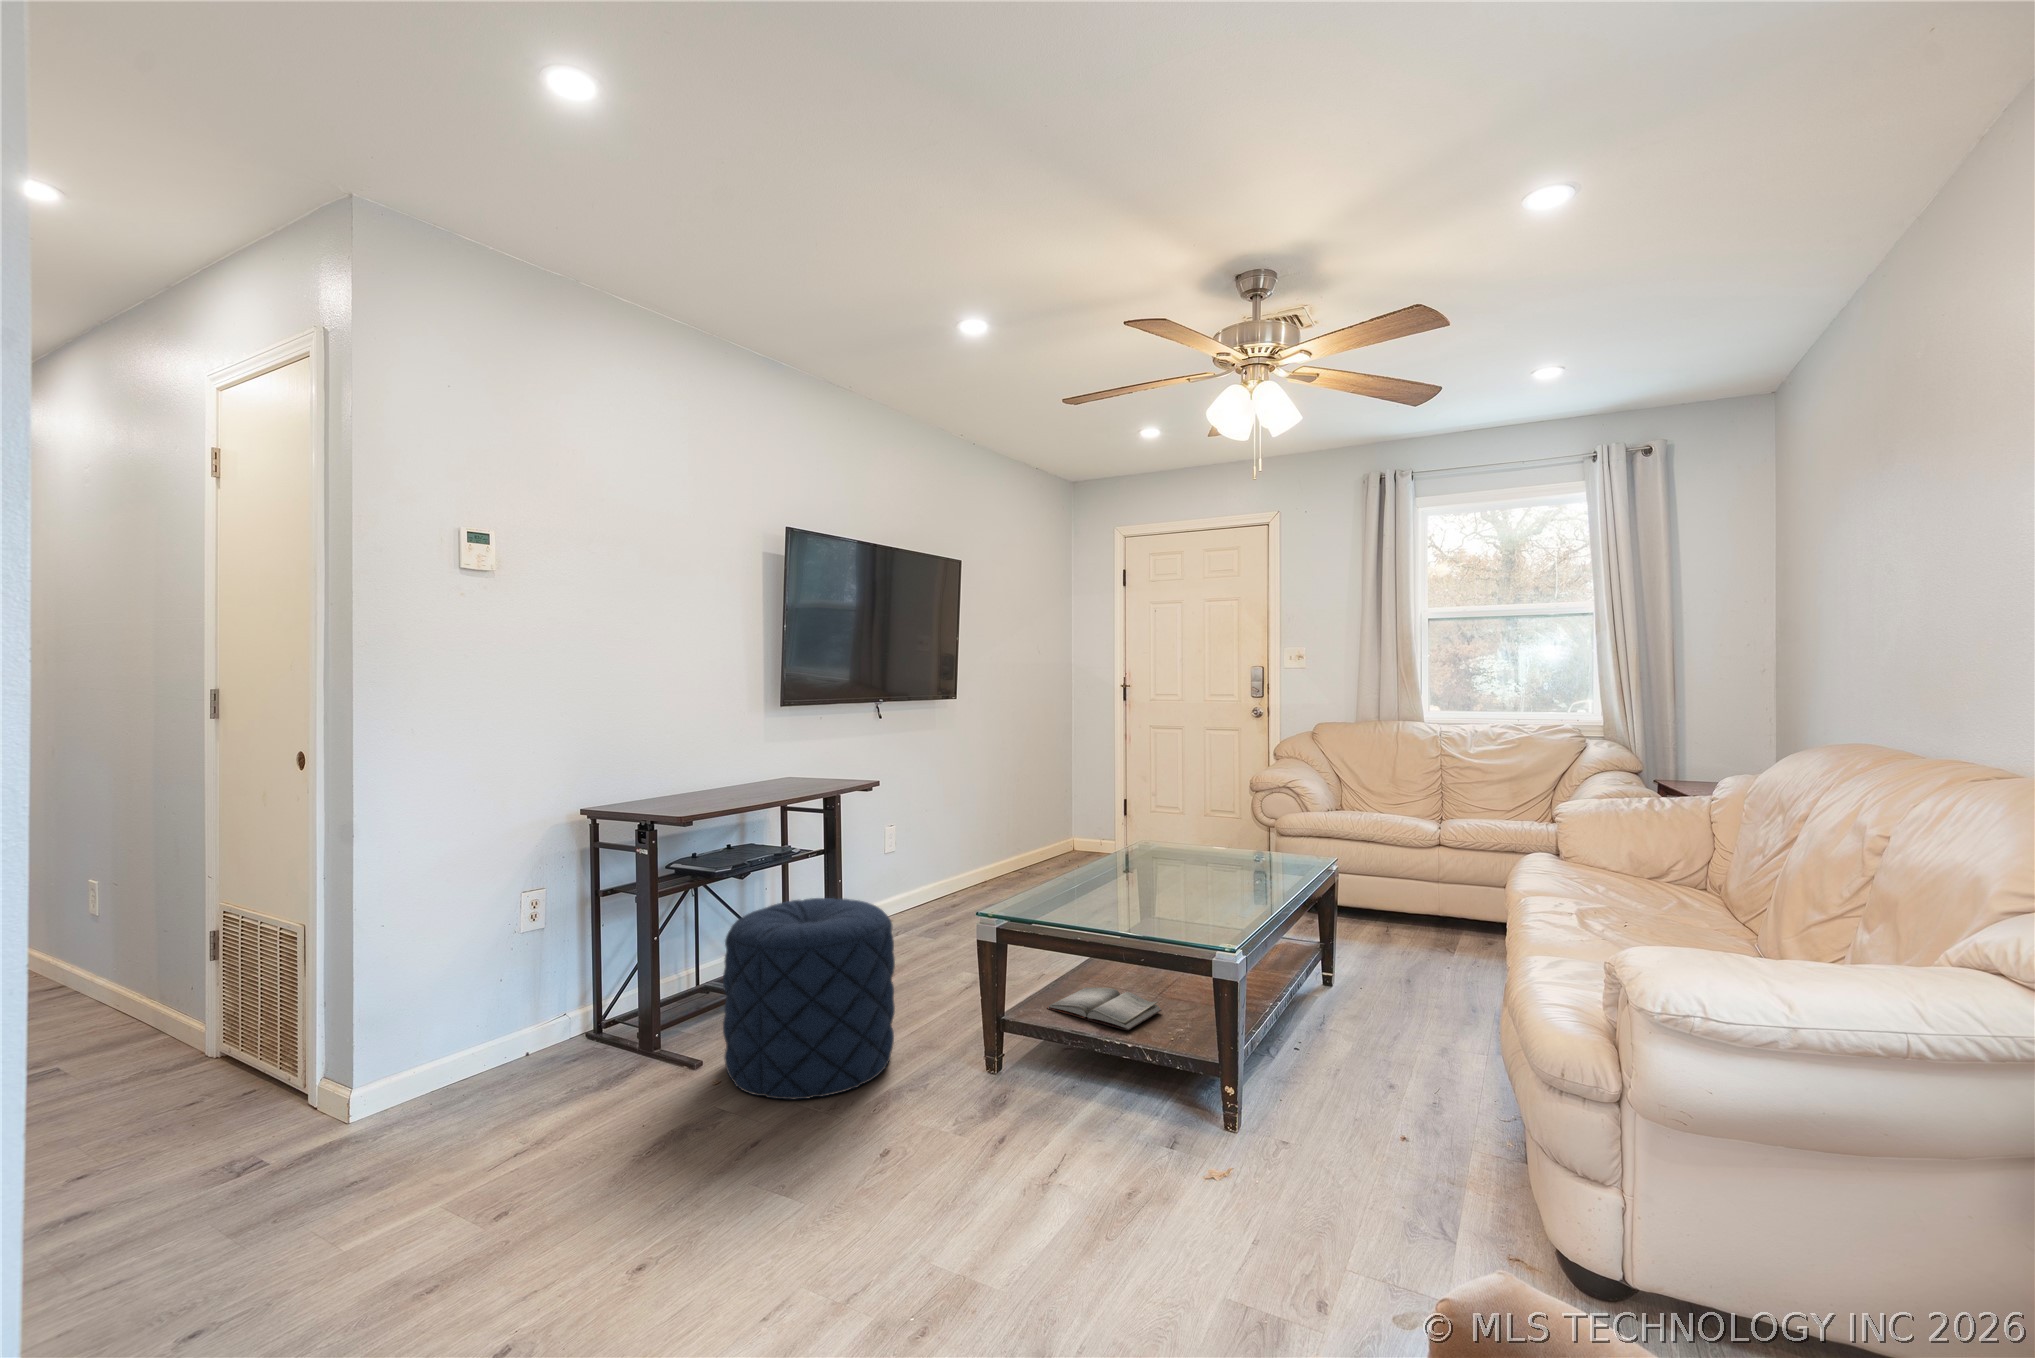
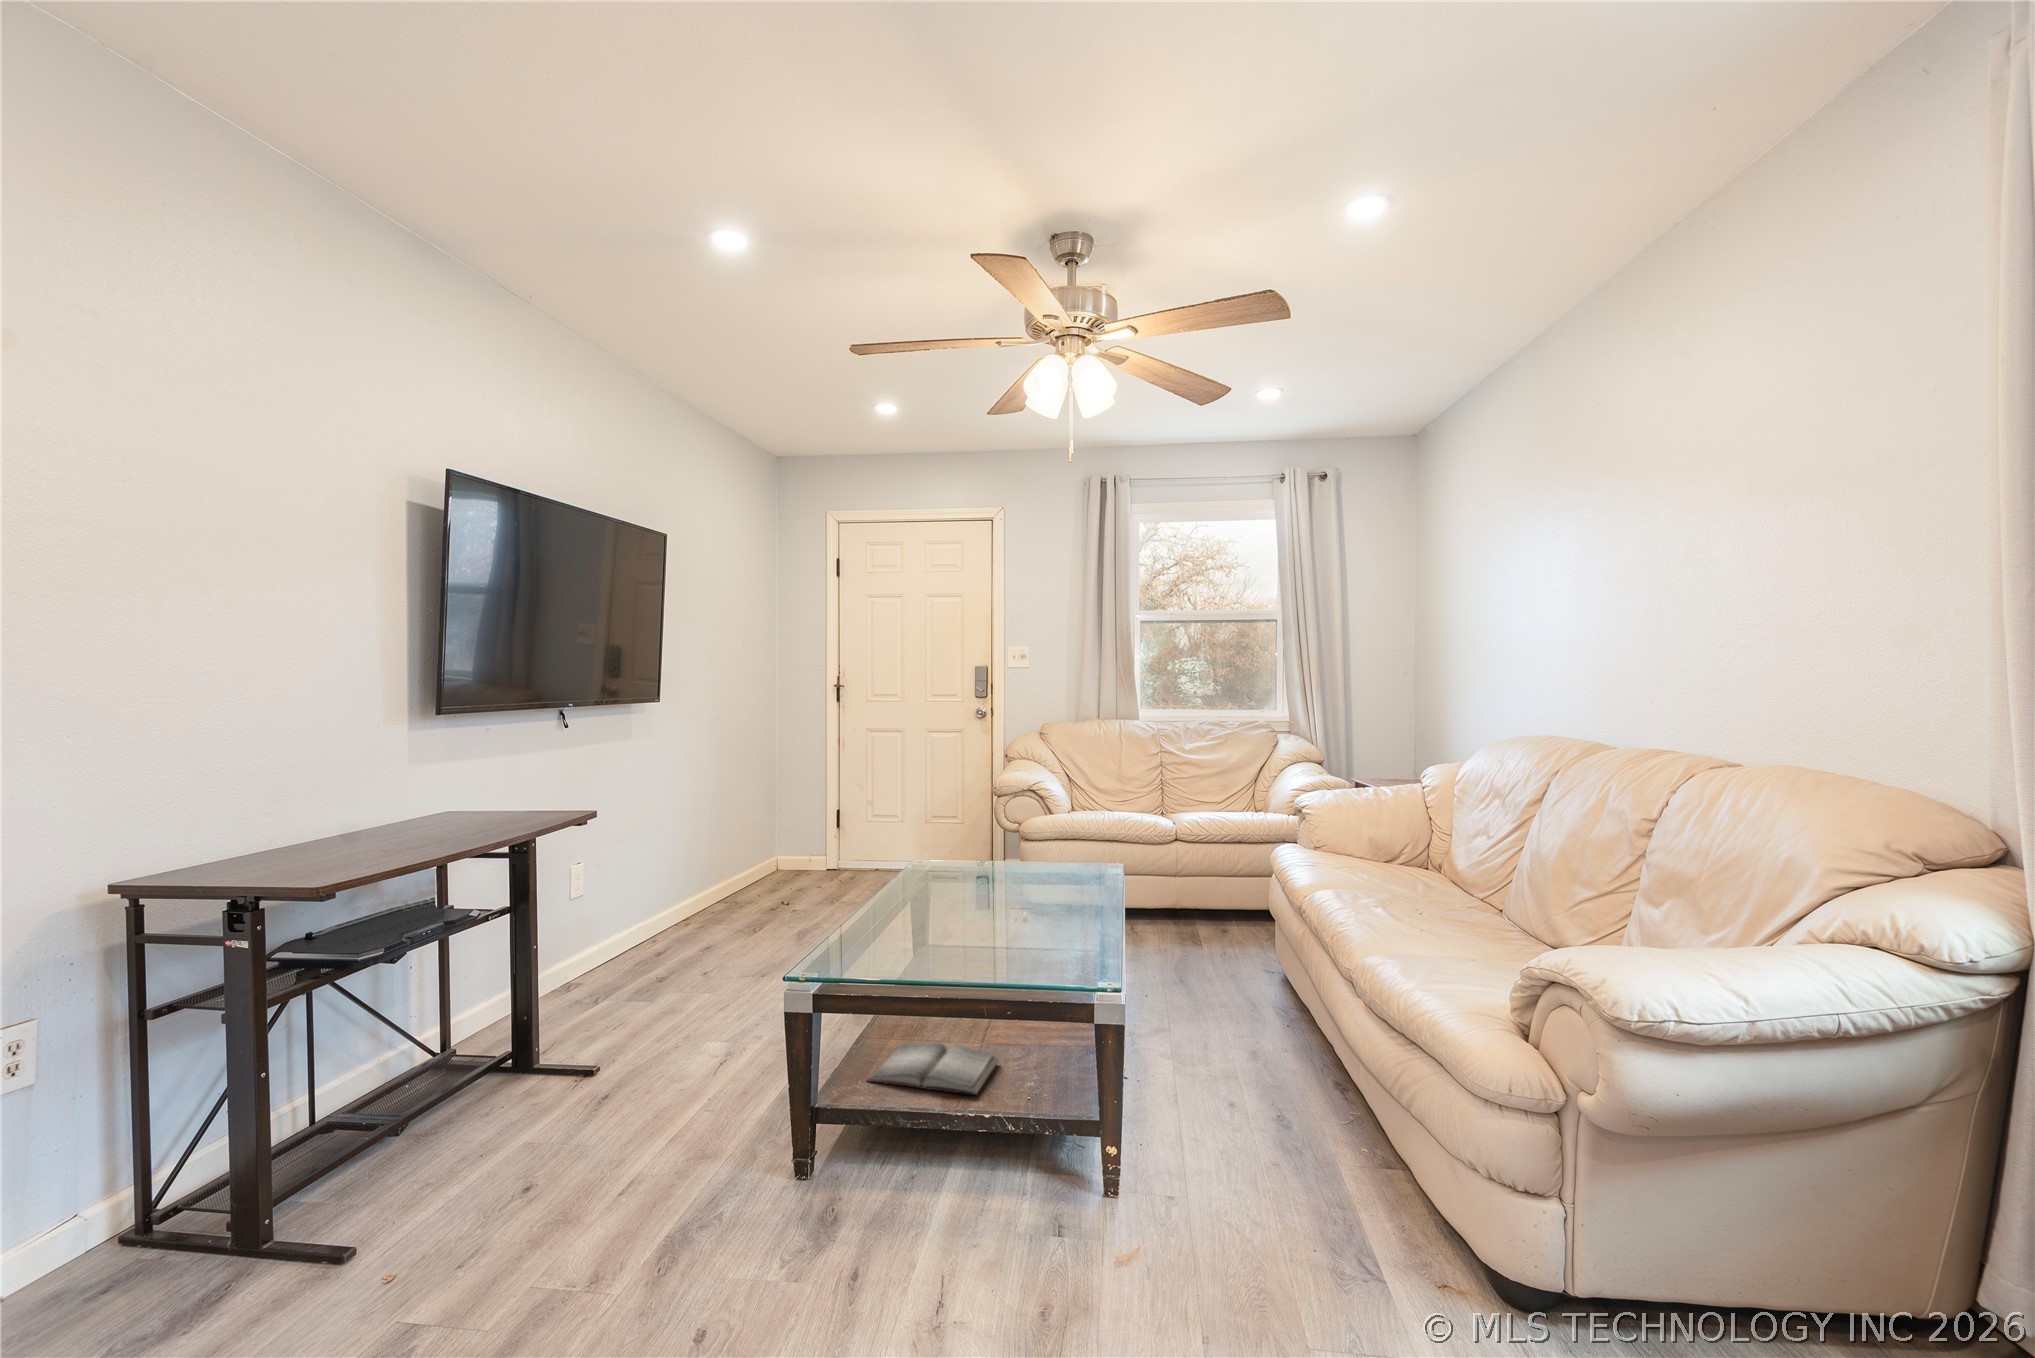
pouf: present [723,898,895,1099] -> none [400,976,664,1290]

